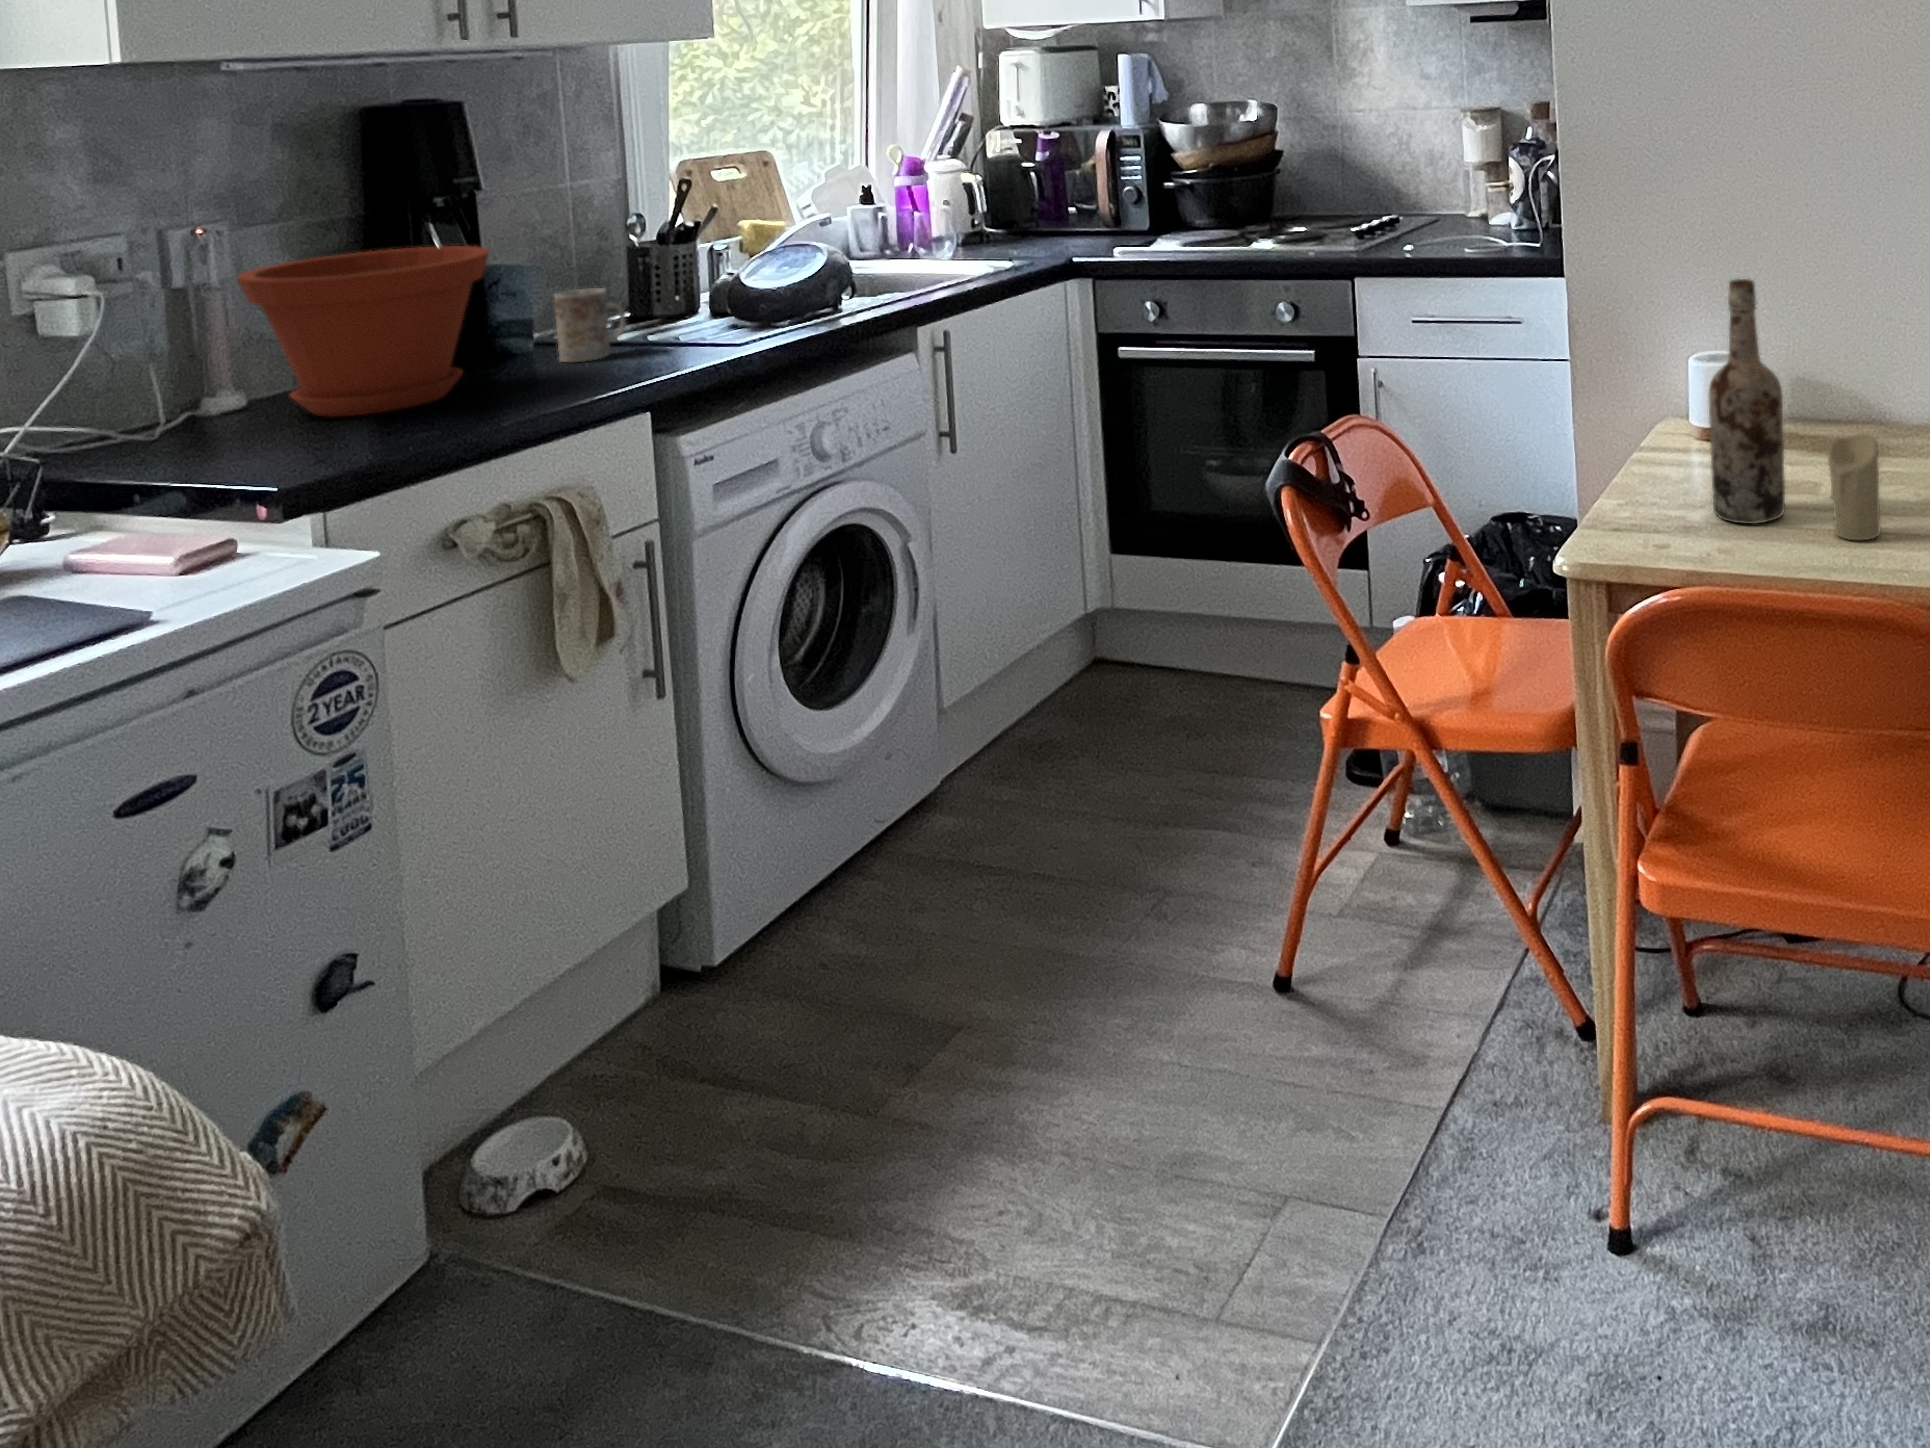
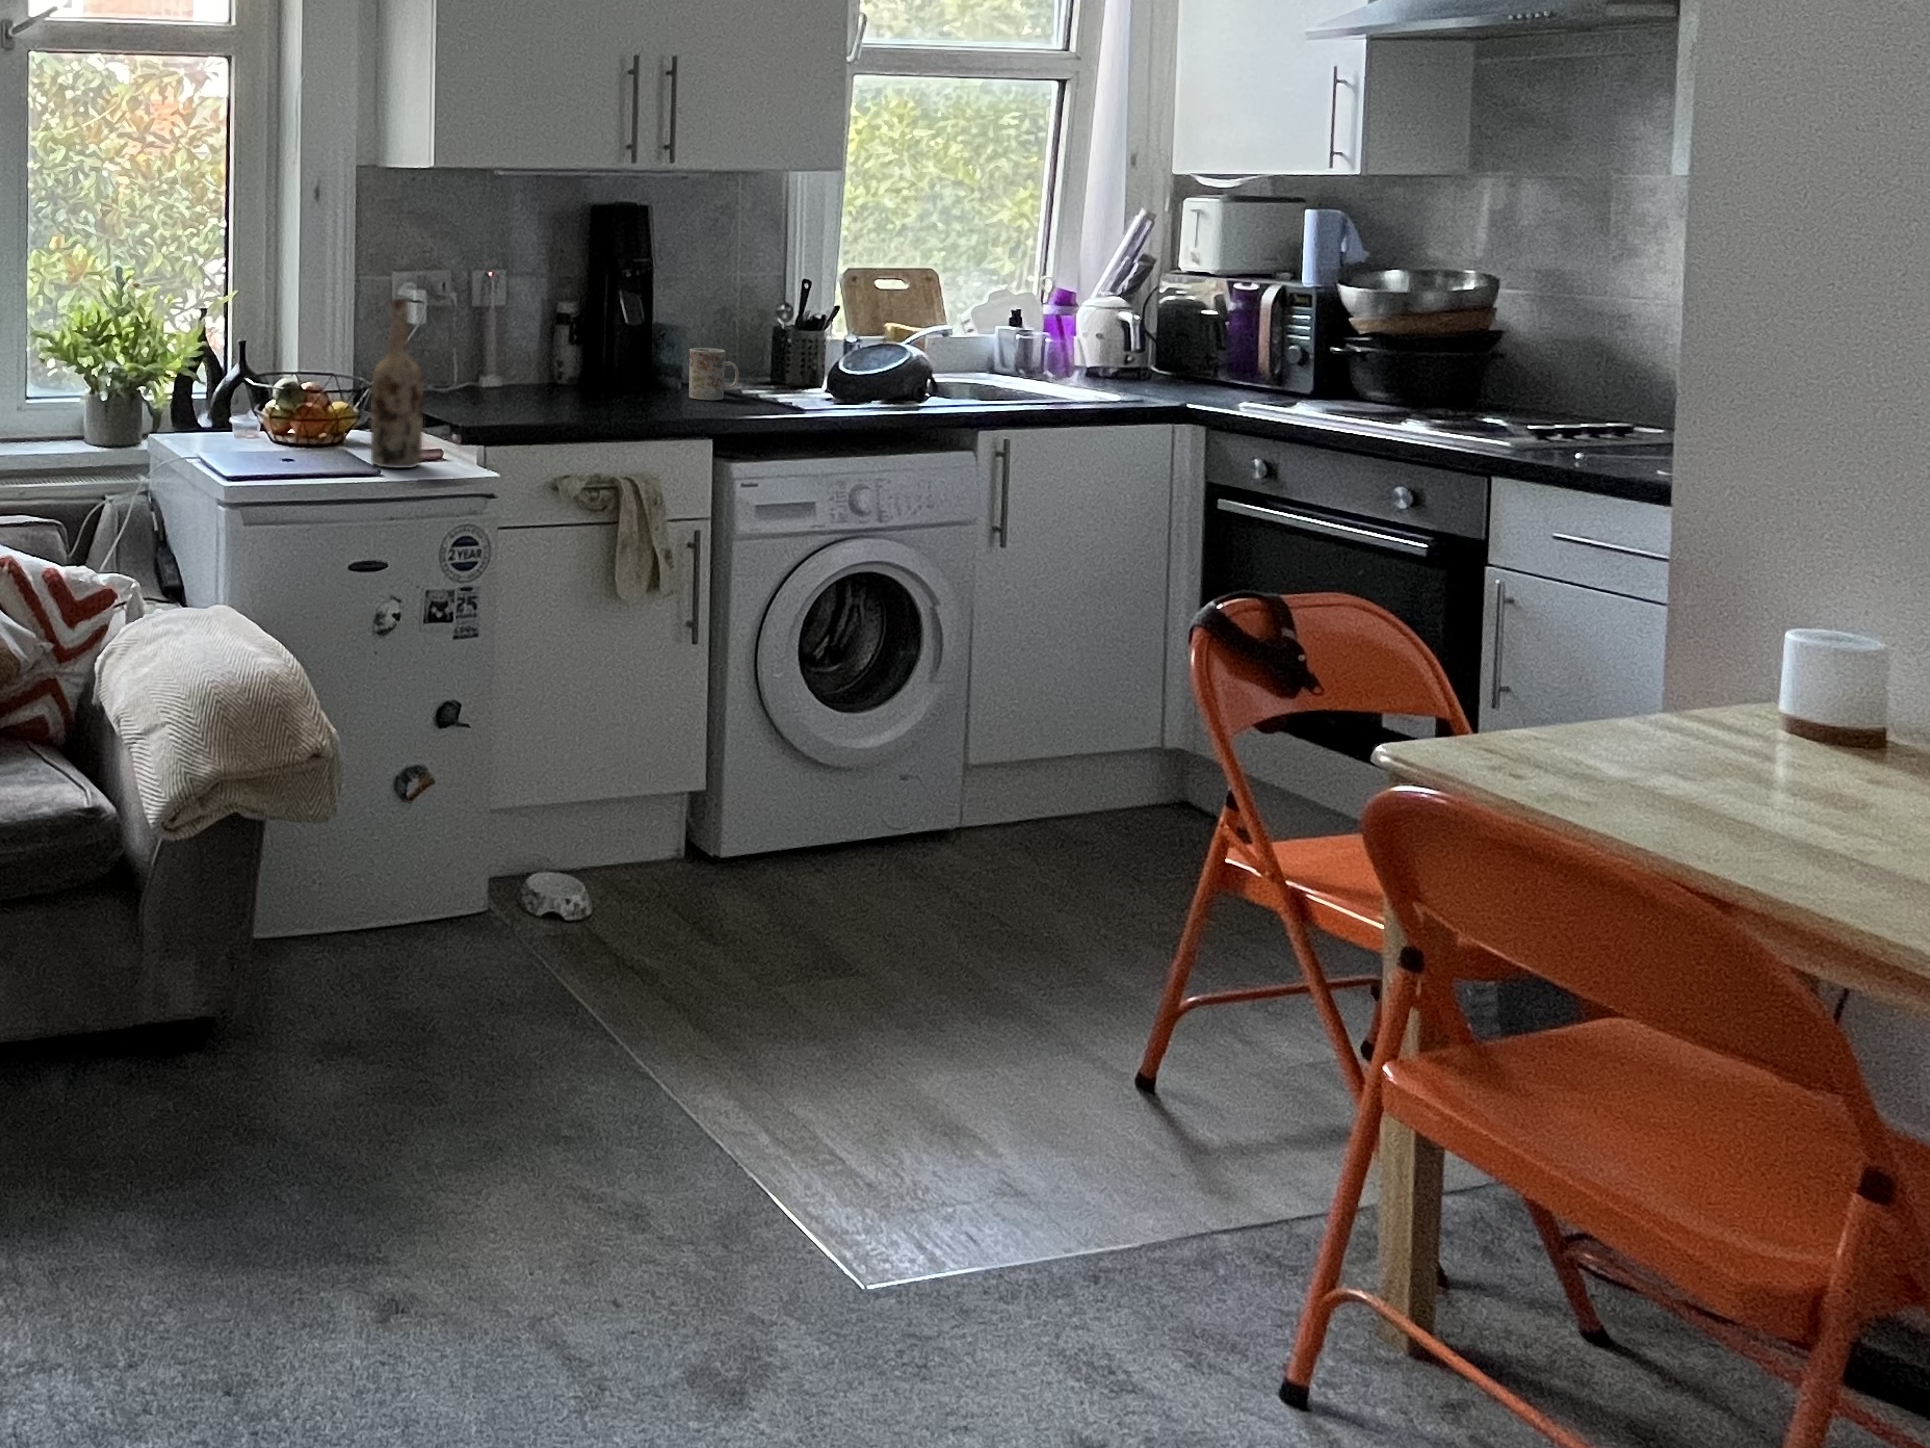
plant pot: present [237,246,489,417] -> none [497,299,642,404]
wine bottle: present [1709,279,1785,524] -> present [371,299,424,468]
candle: present [1828,434,1880,540] -> none [1811,740,1899,871]

